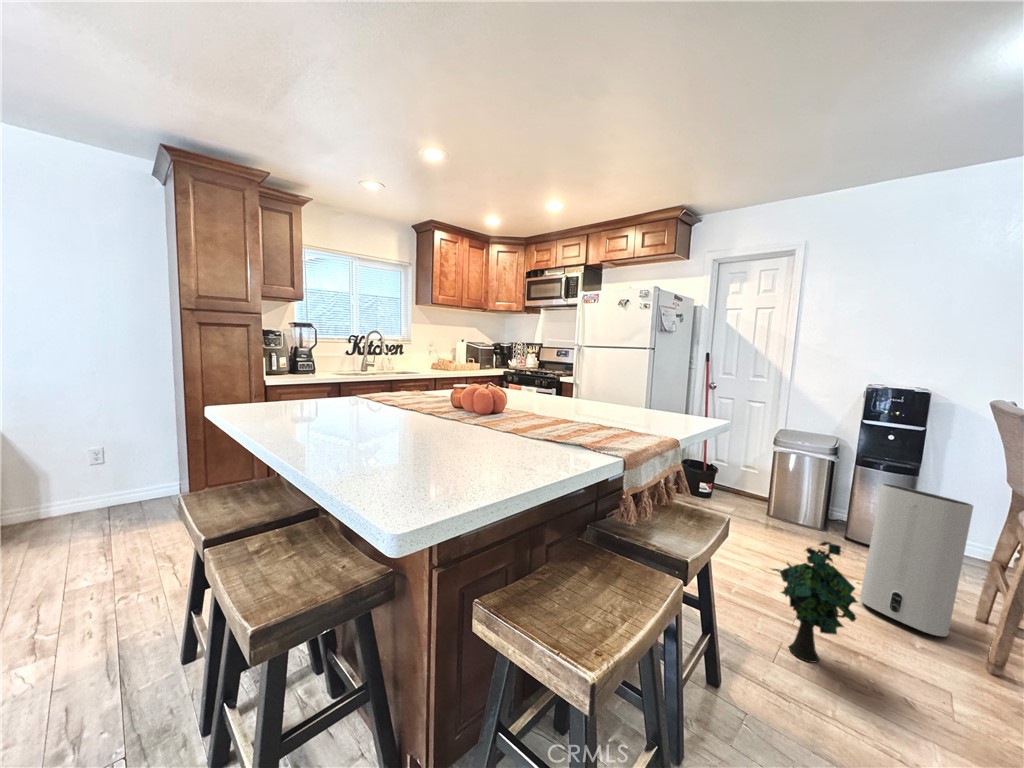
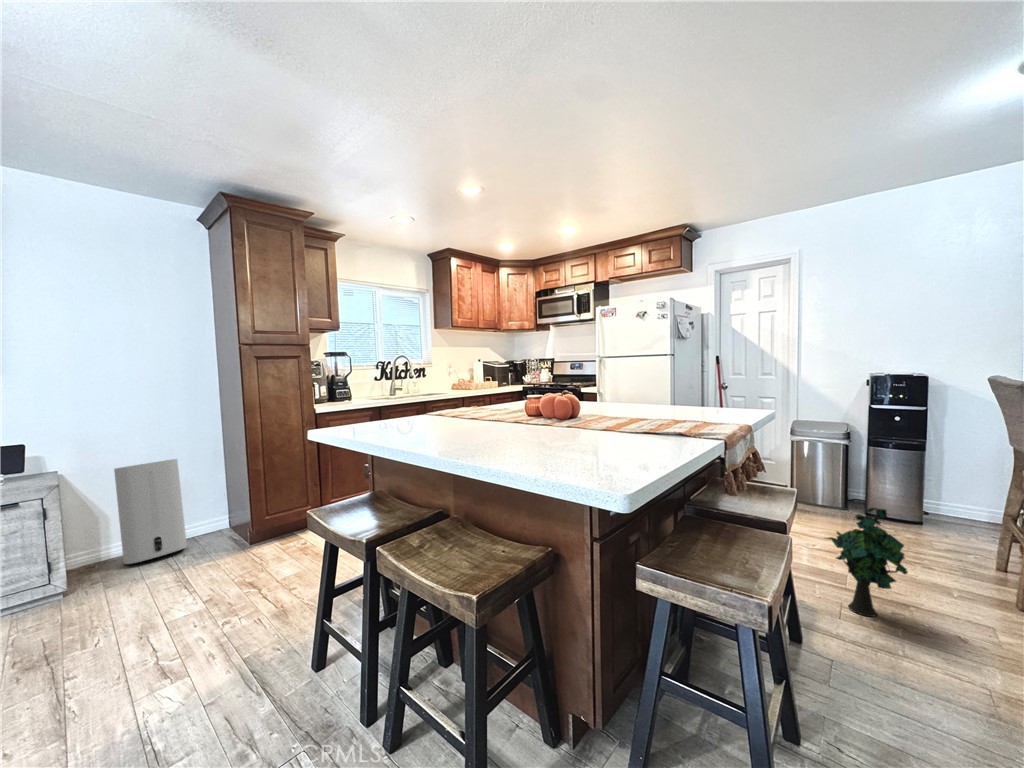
air purifier: present [860,484,973,636] -> present [114,459,187,564]

